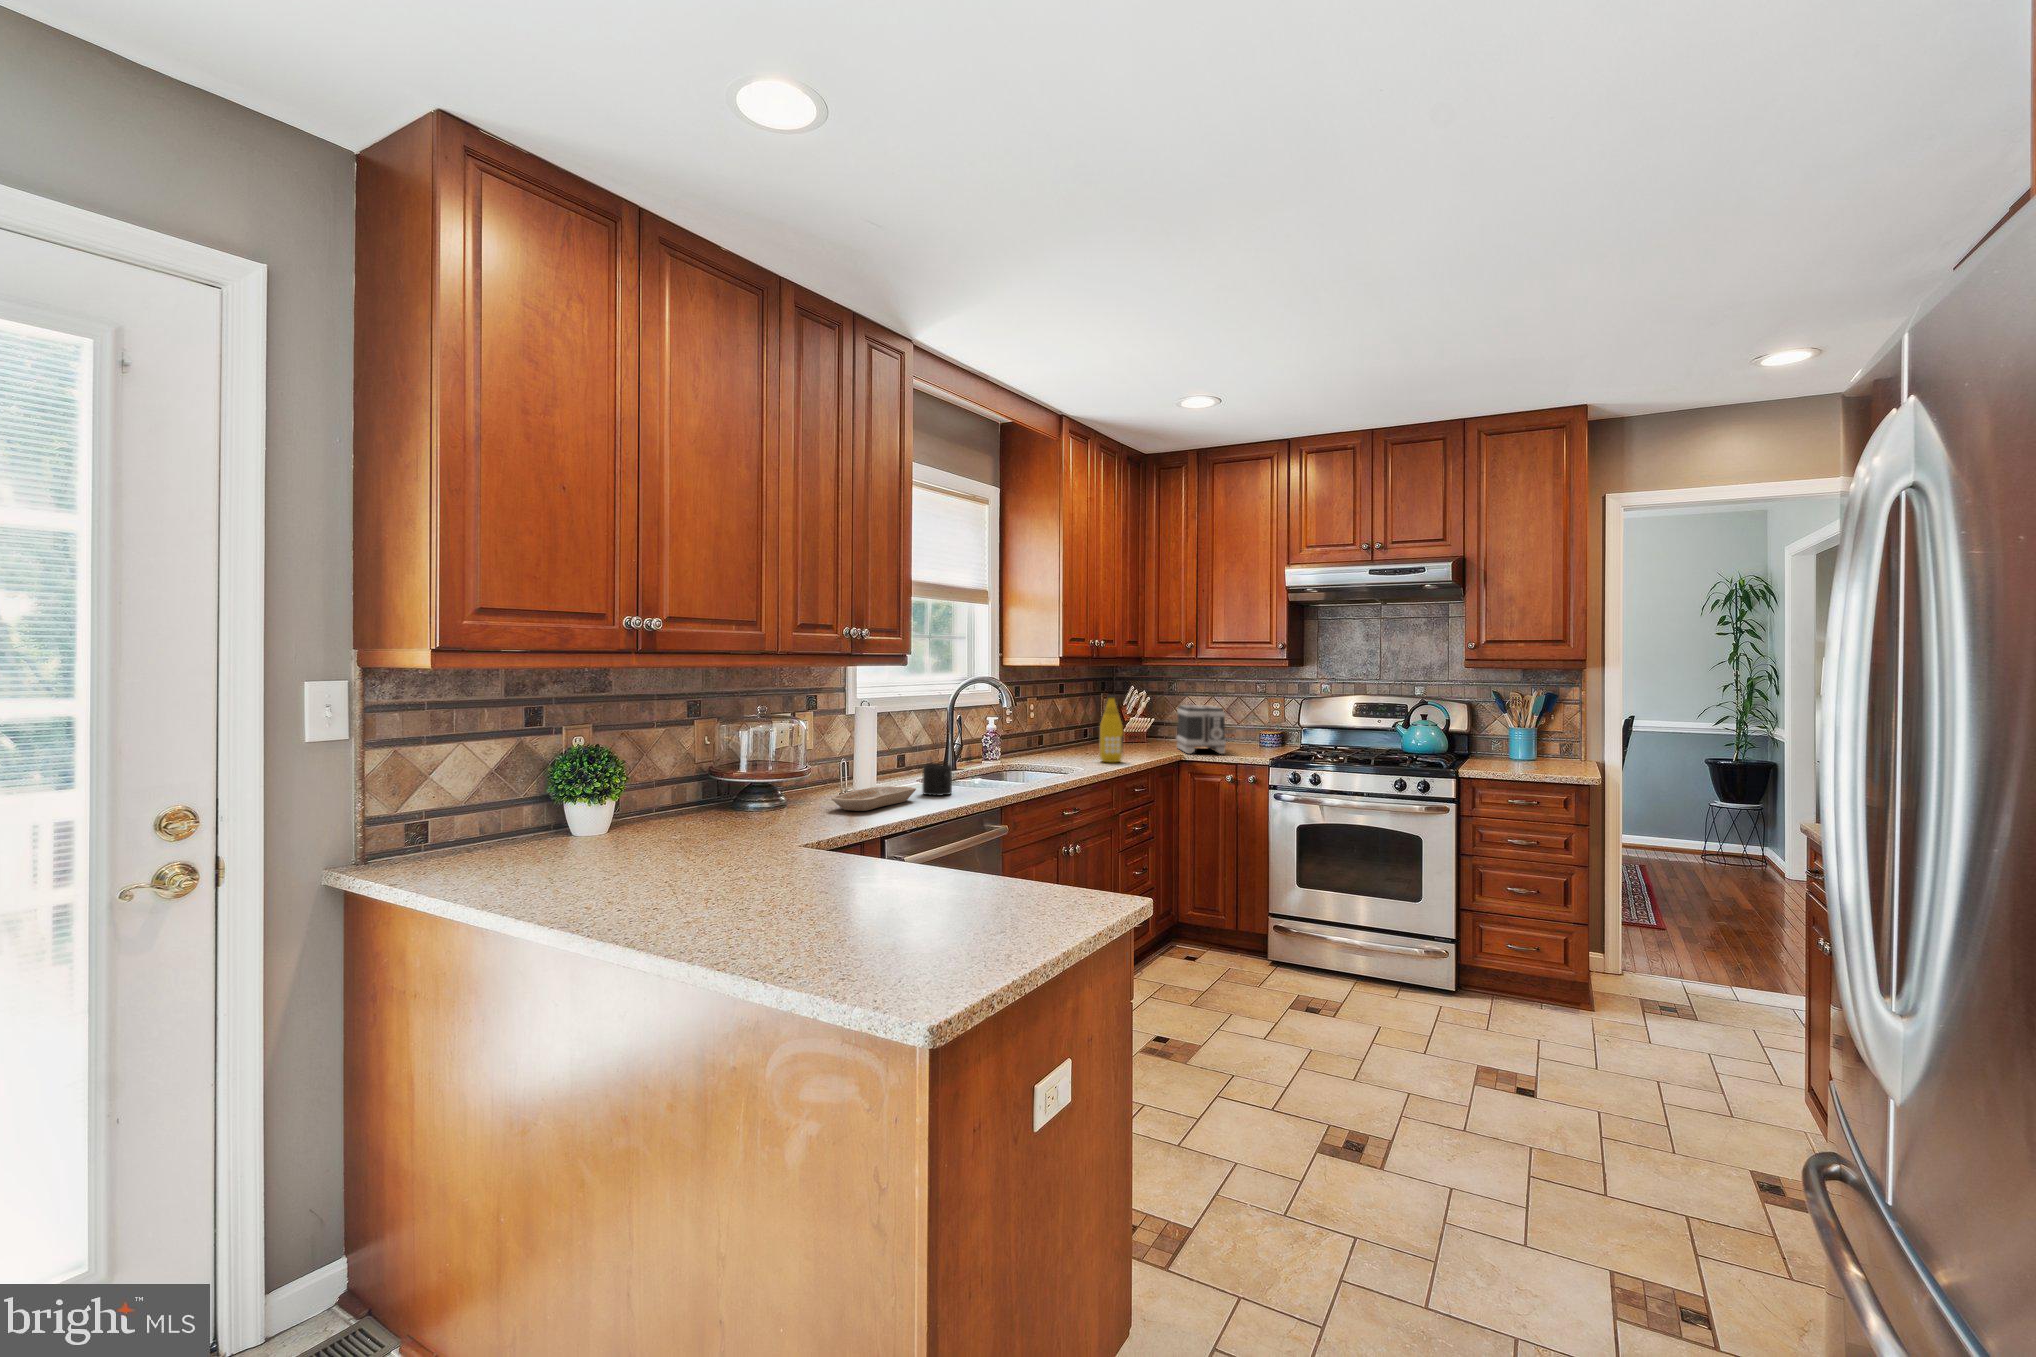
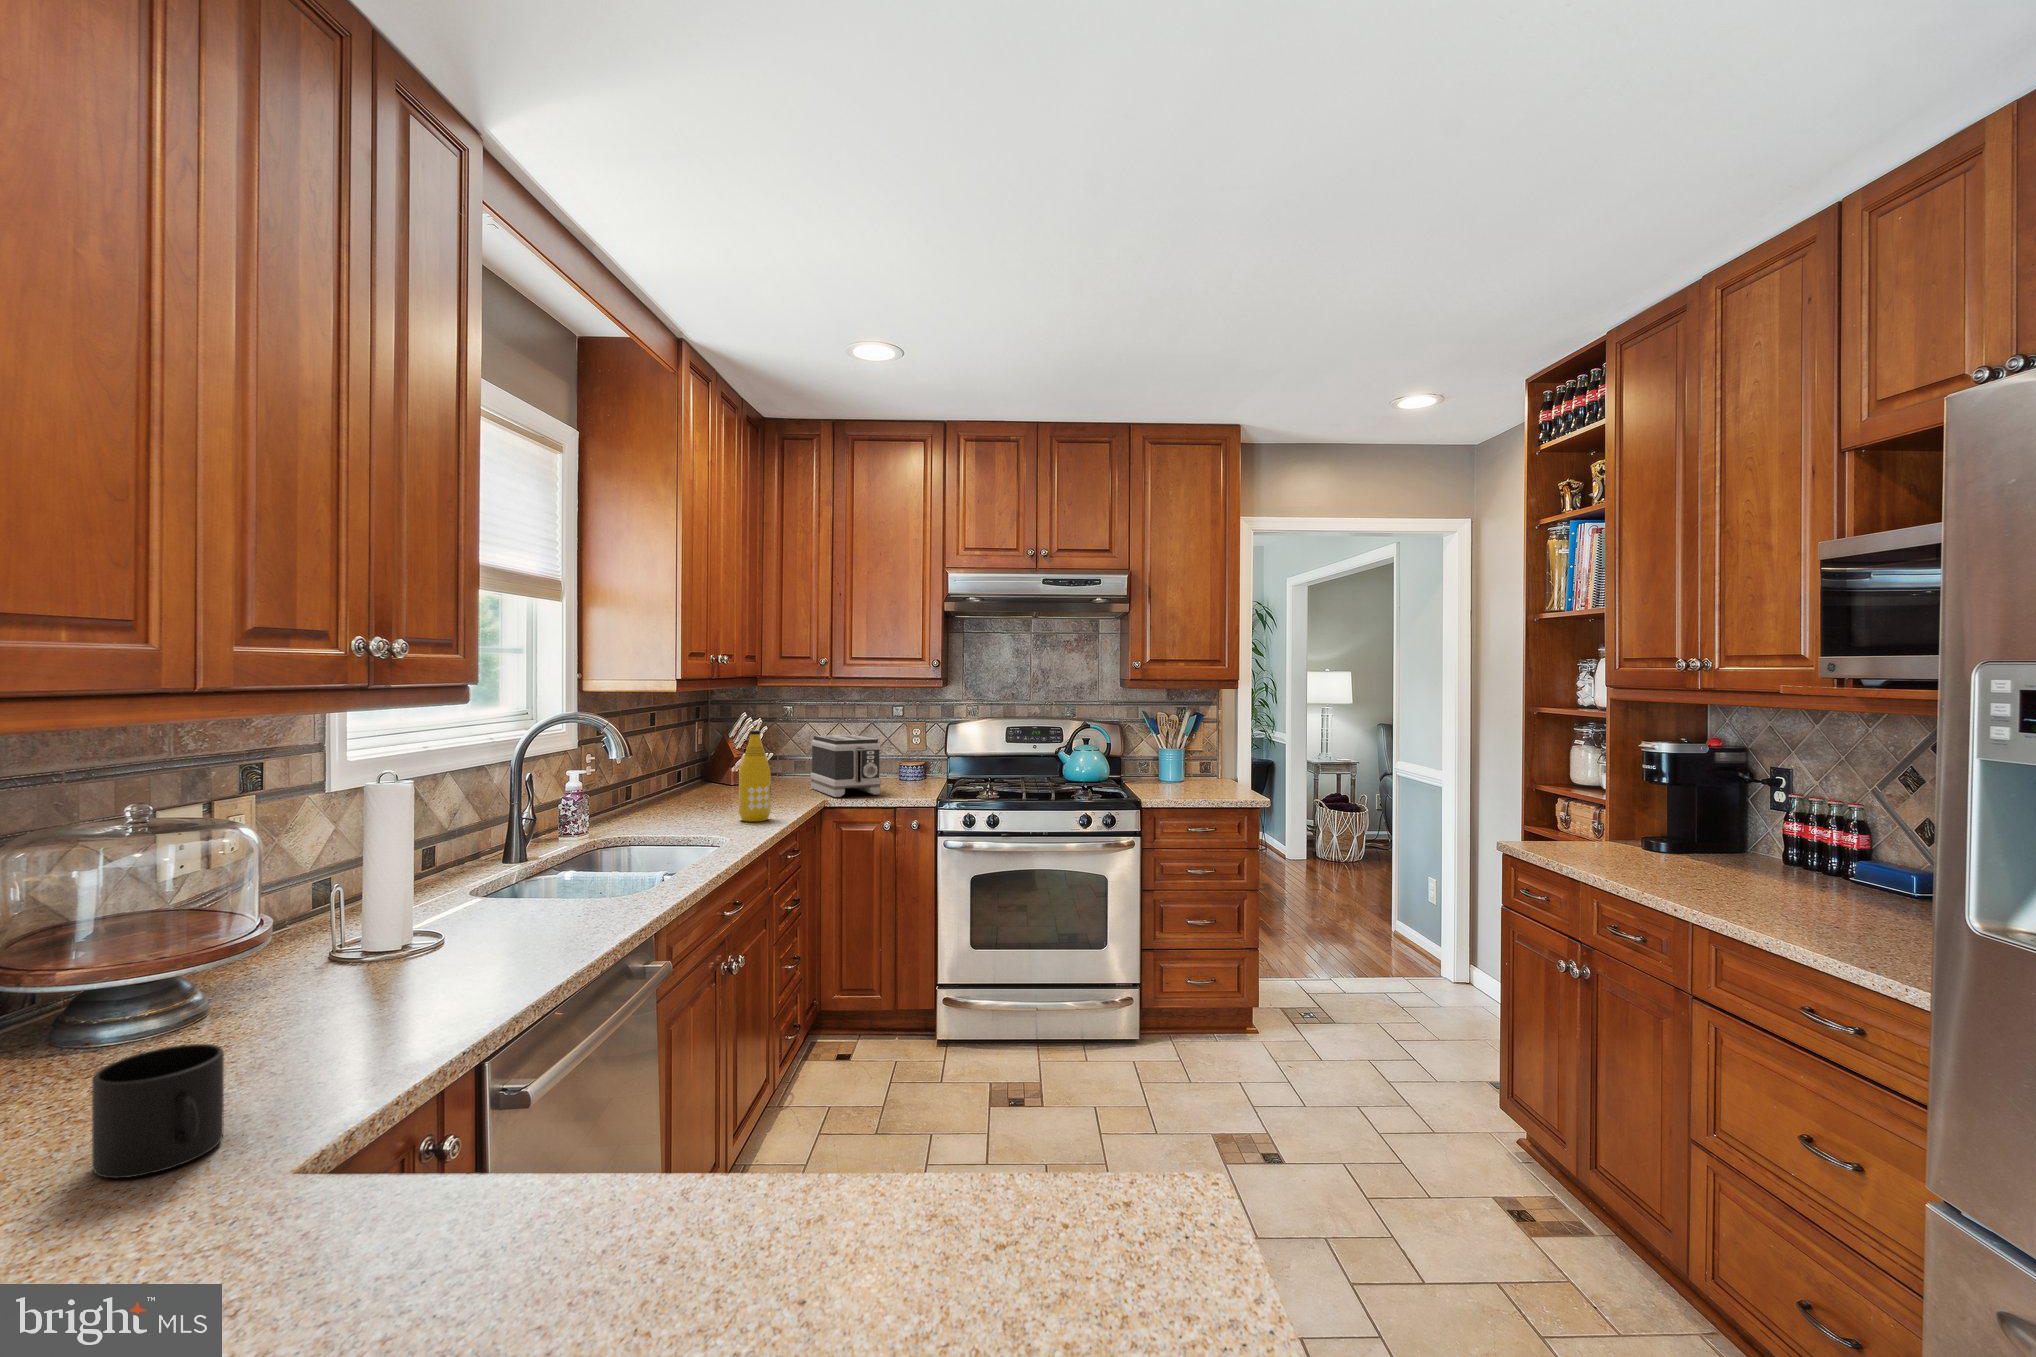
mug: present [922,764,952,796] -> present [92,1044,224,1178]
tray: present [831,786,916,811] -> none [327,925,507,1006]

